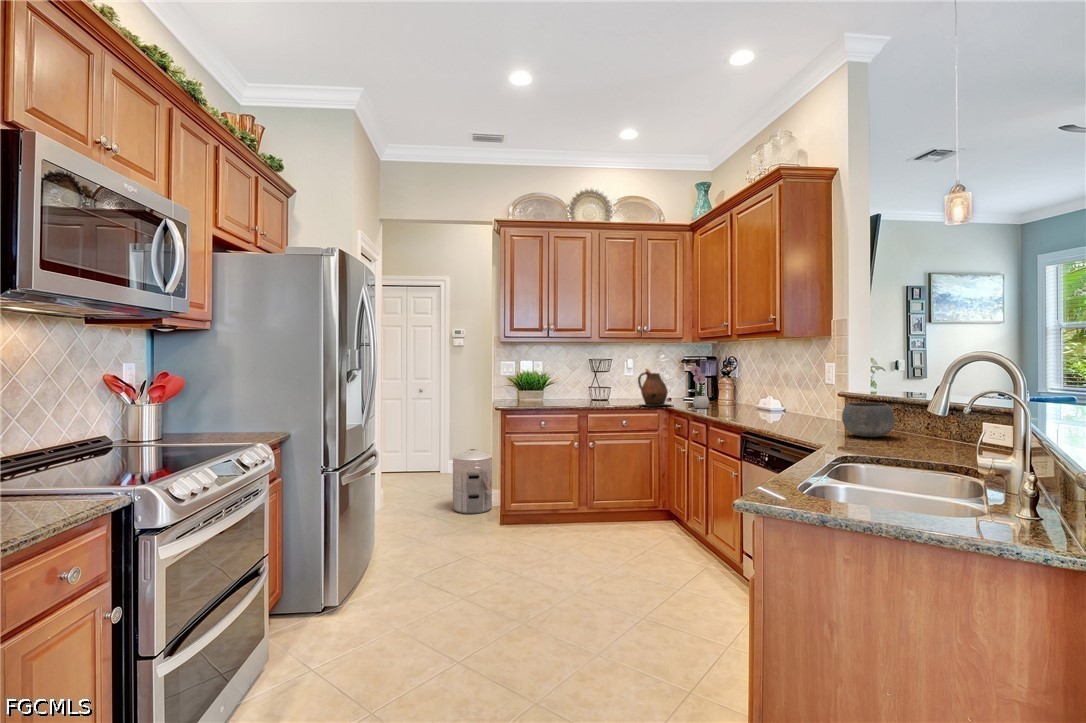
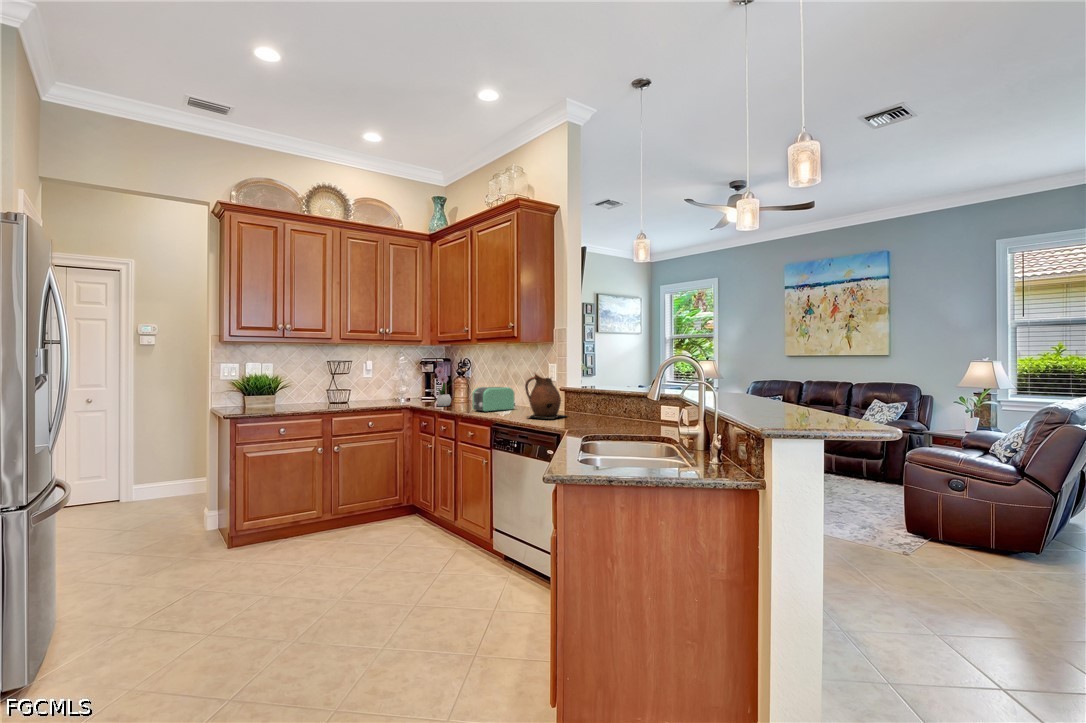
ceramic pitcher: present [638,369,669,406] -> present [525,373,566,419]
toaster: none [729,389,780,416] -> present [473,387,515,412]
bowl: present [842,403,895,437] -> none [572,396,608,424]
waste bin: present [453,449,492,514] -> none [152,466,208,543]

